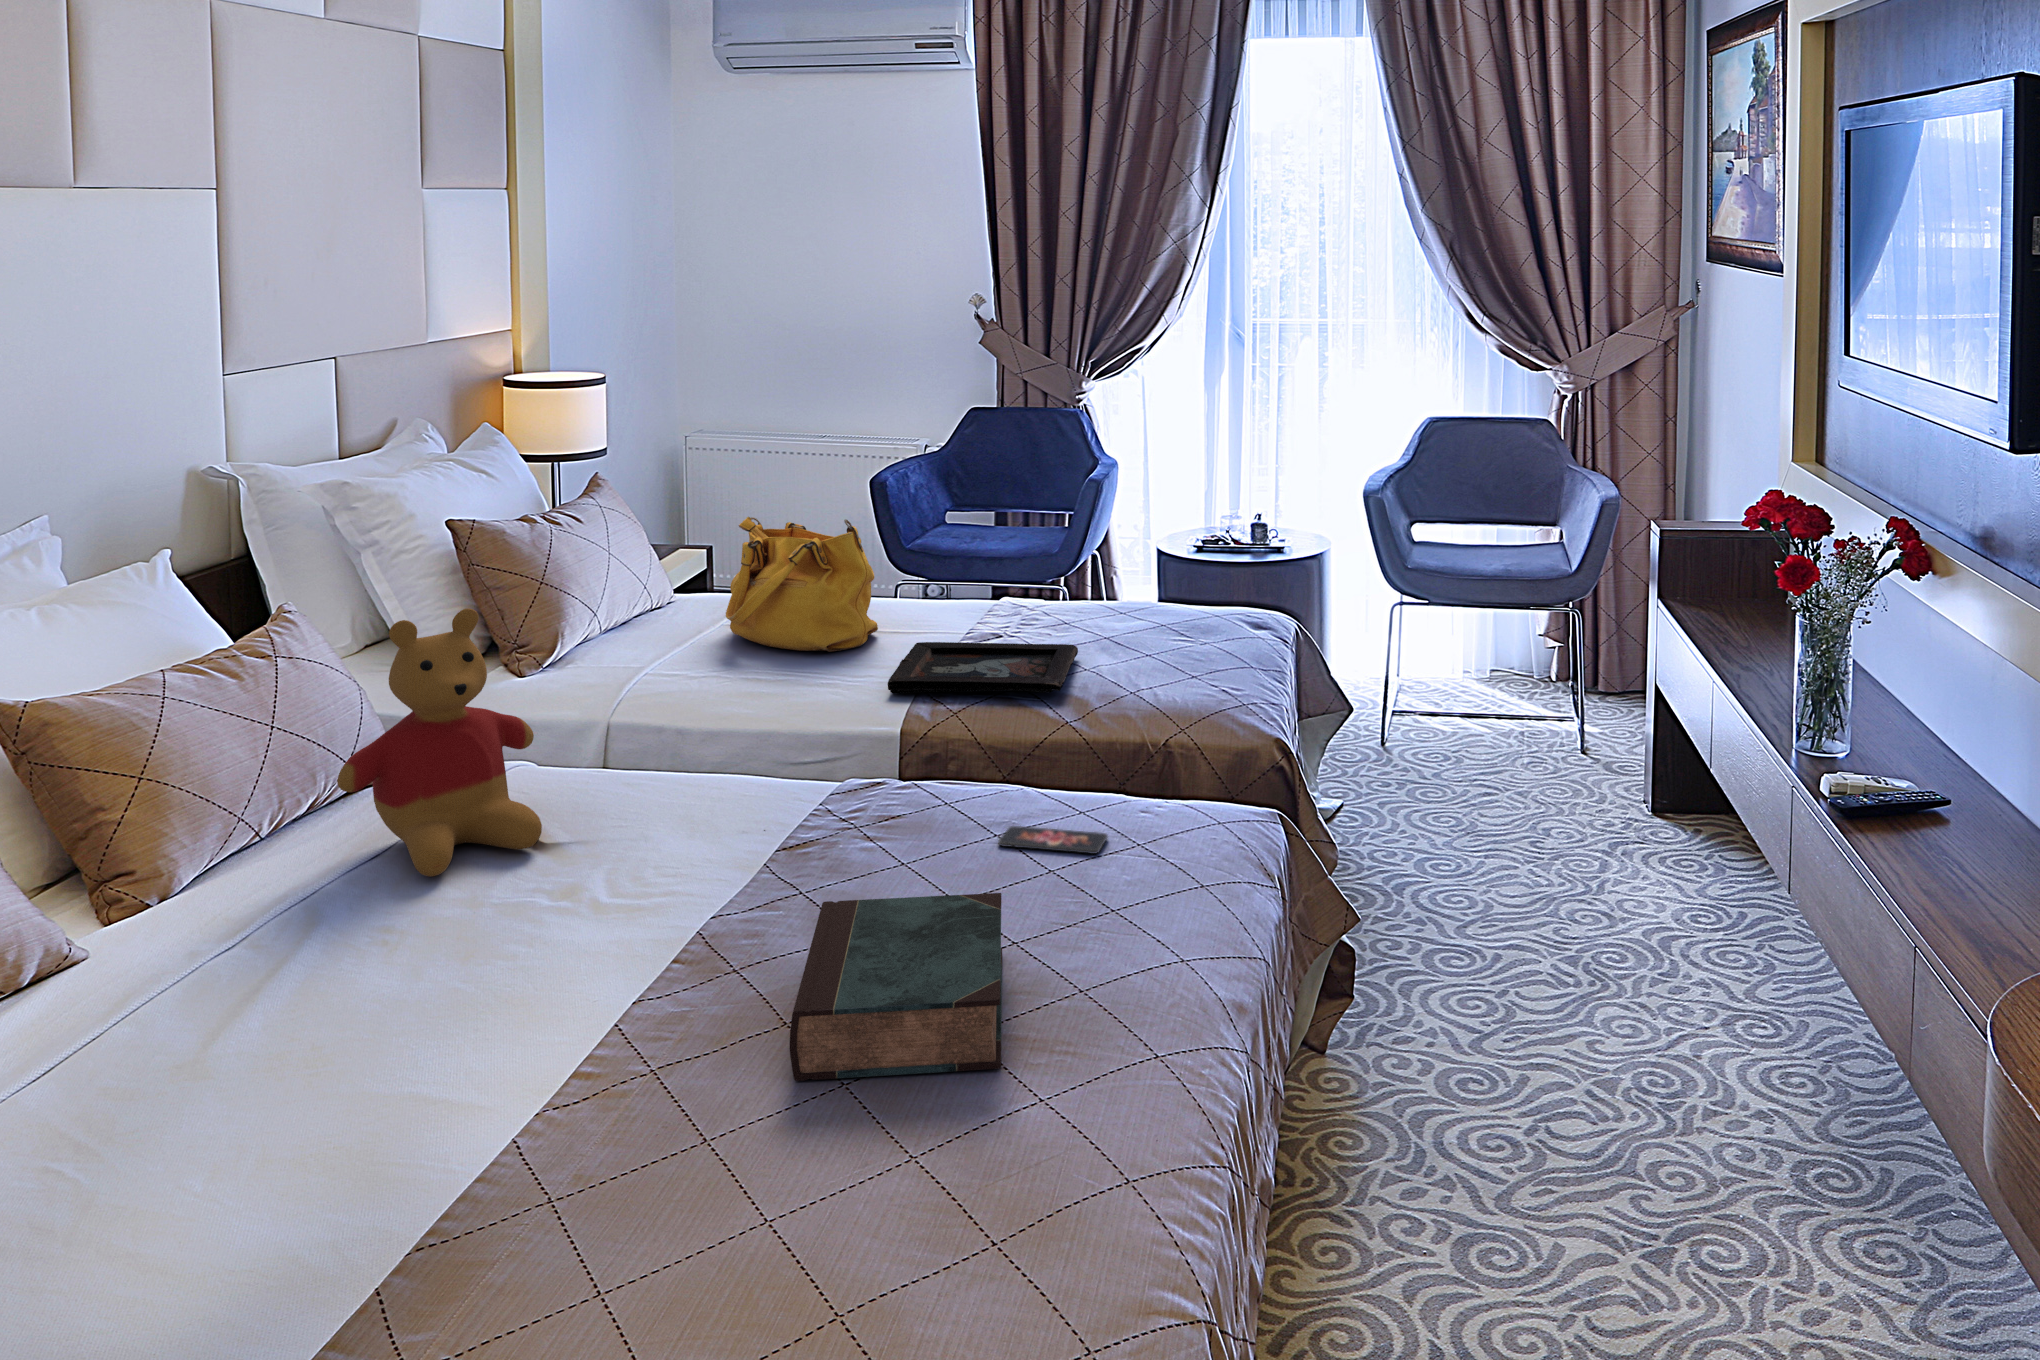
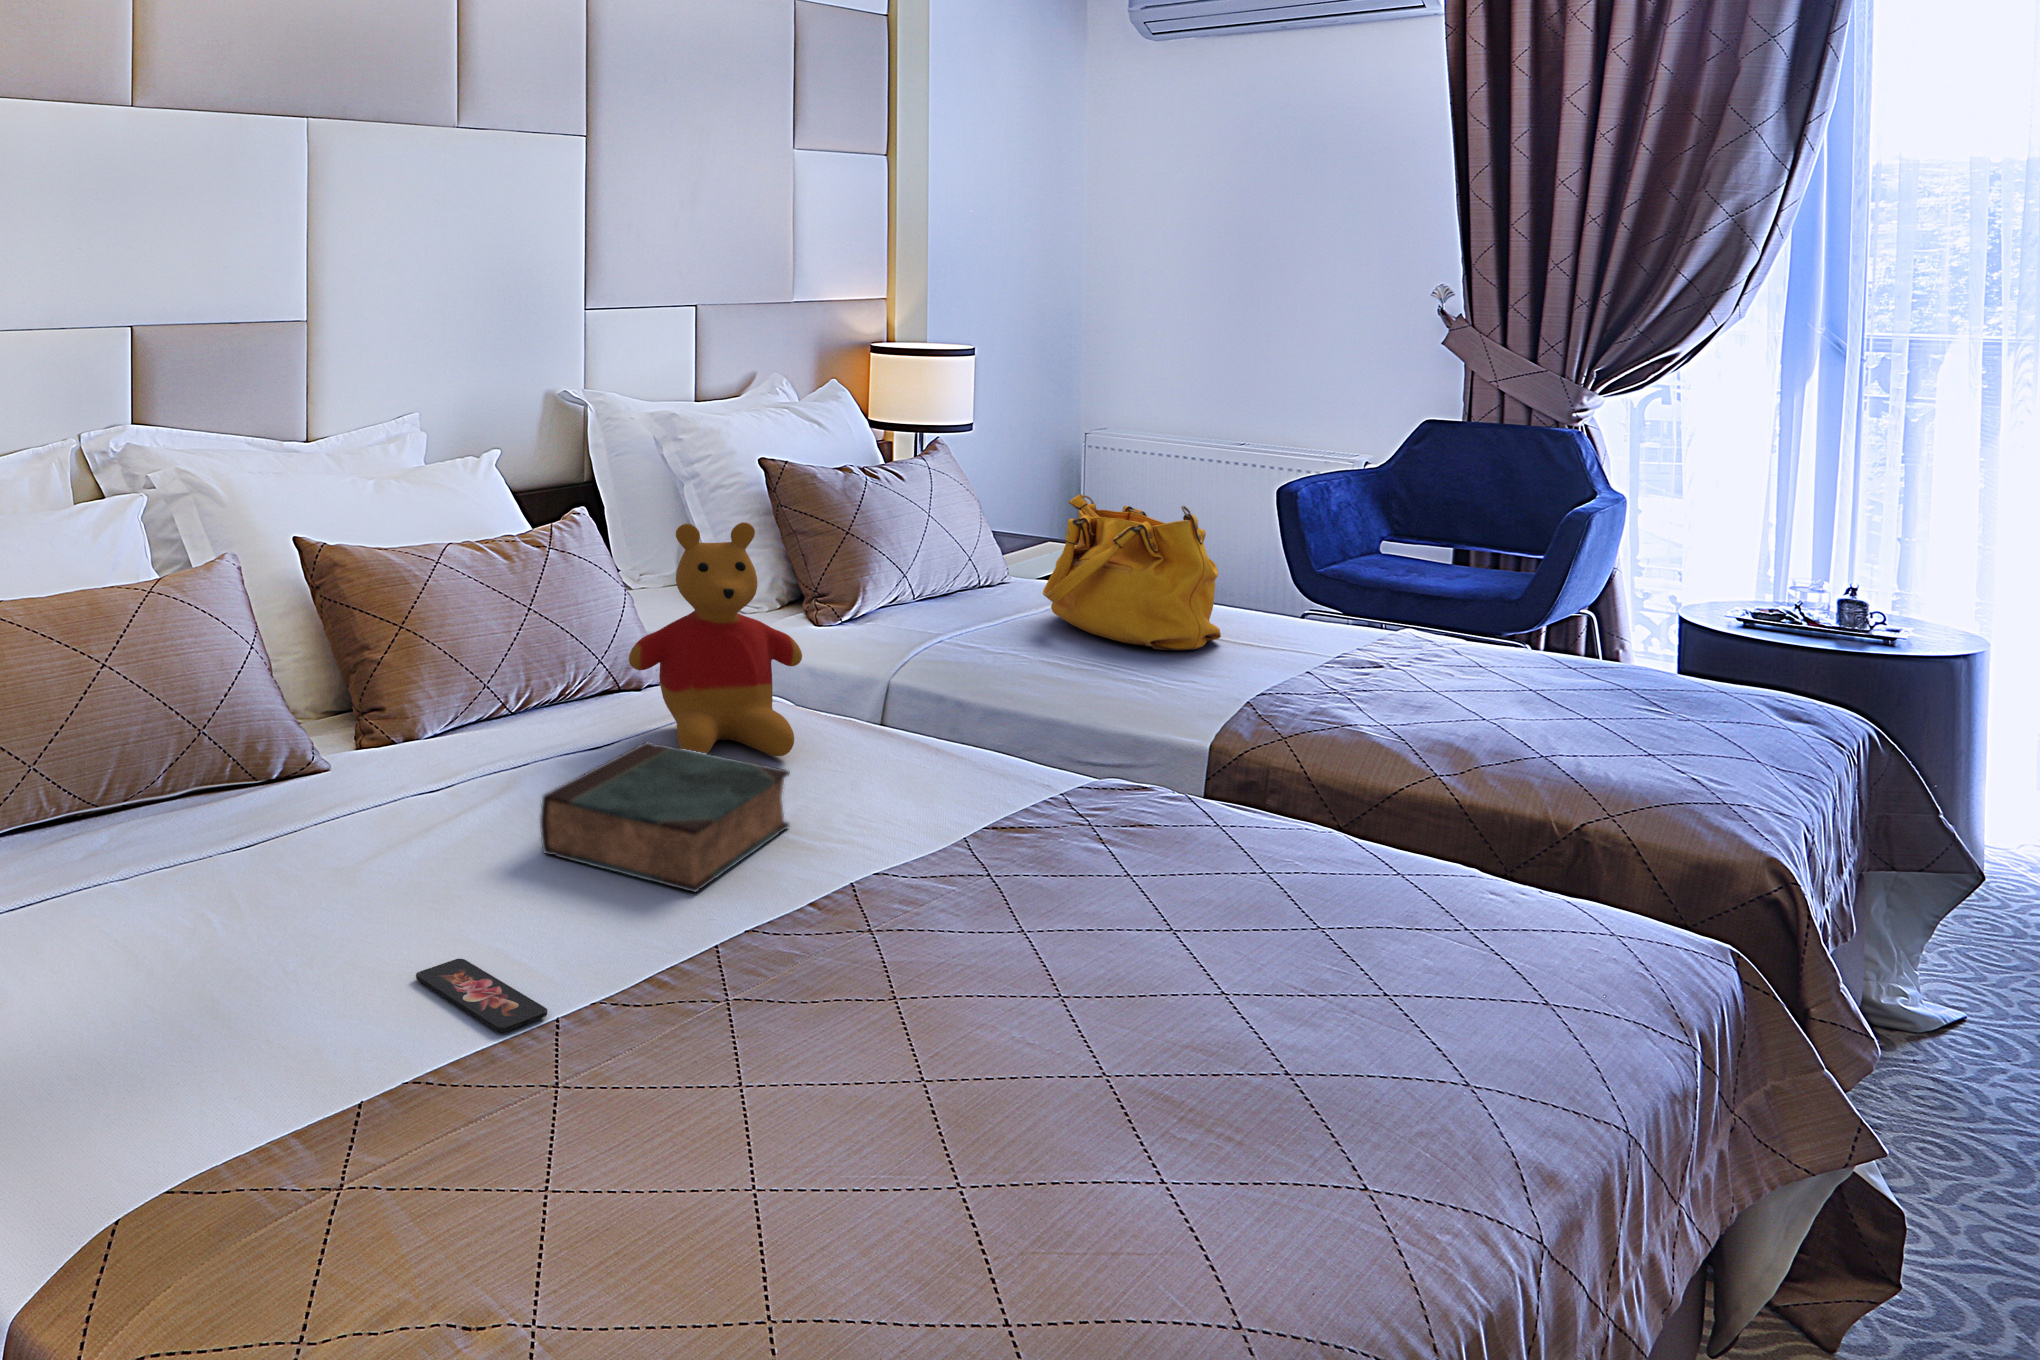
decorative tray: present [888,642,1078,694] -> none [1204,656,1475,736]
smartphone: present [998,826,1108,854] -> present [416,959,548,1032]
book: present [790,893,1002,1081] -> present [540,742,789,892]

